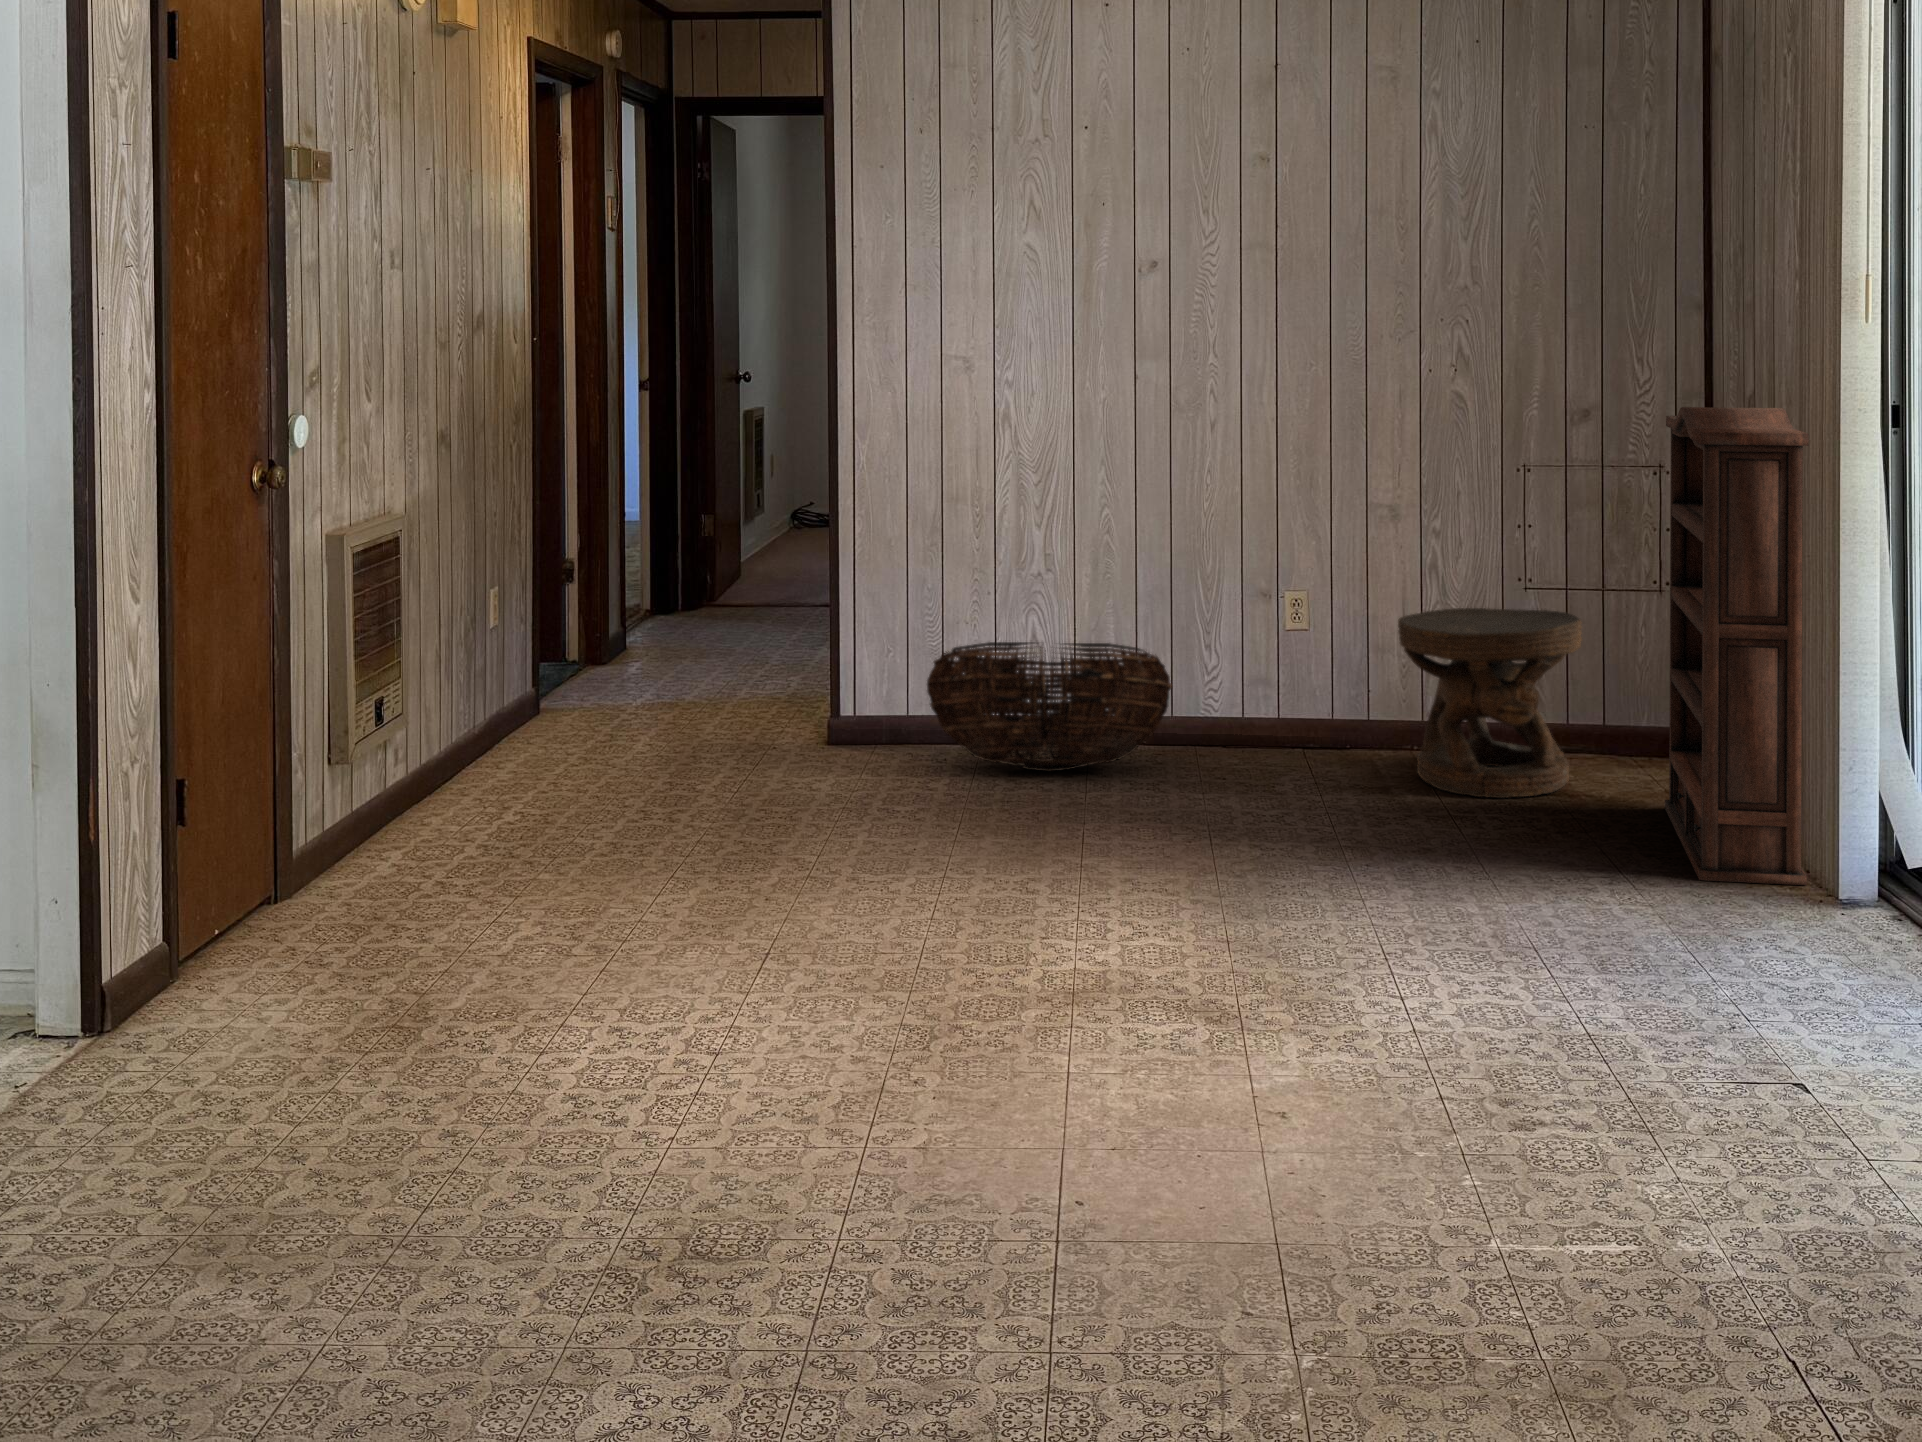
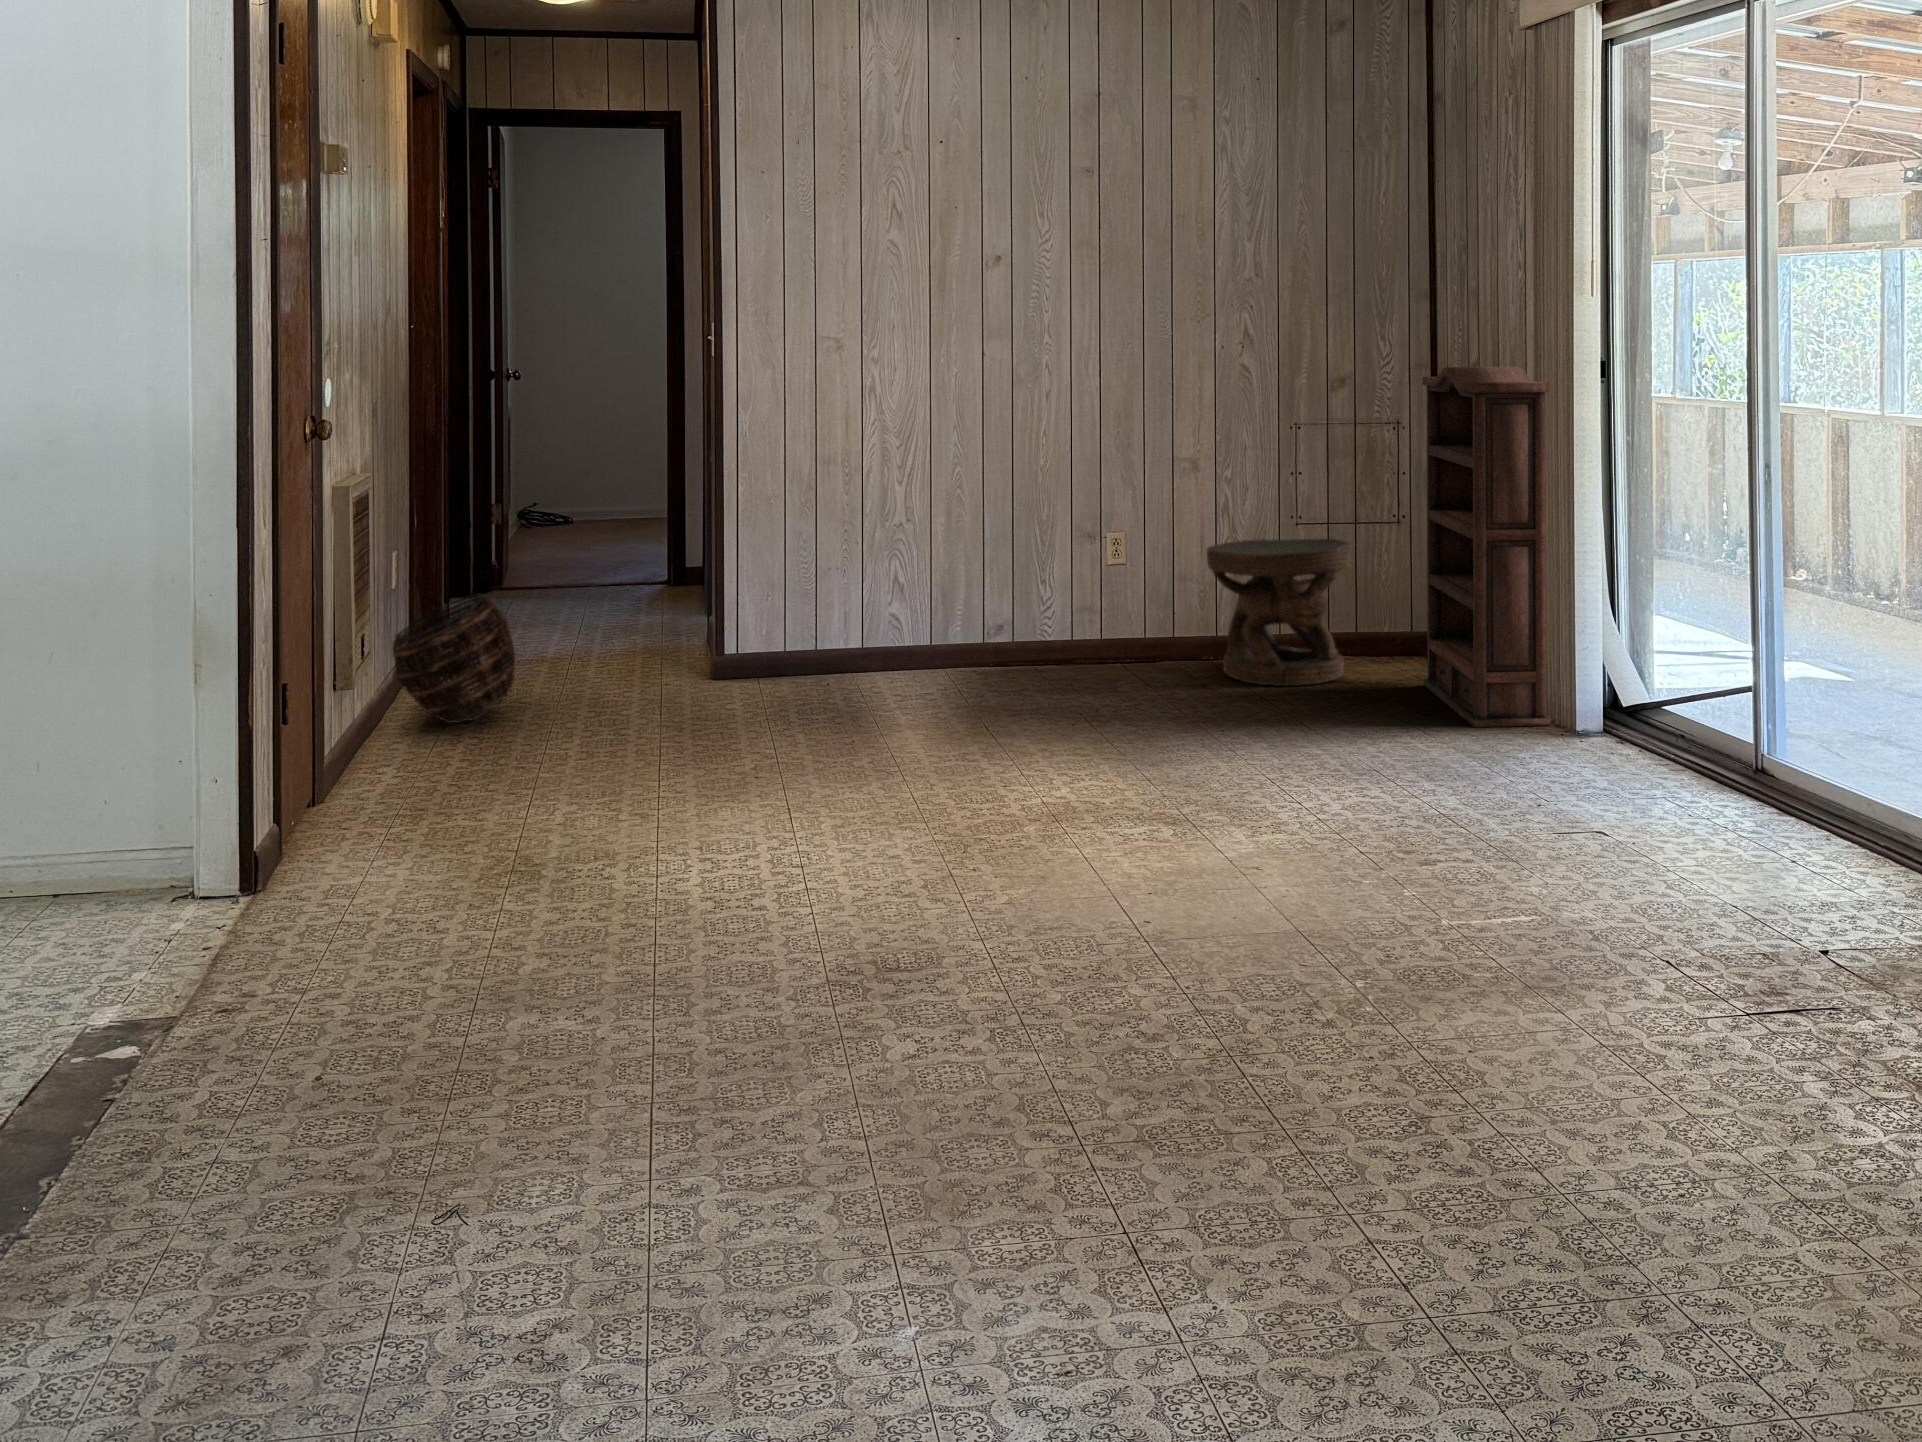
basket: present [927,642,1172,771] -> present [392,593,515,723]

